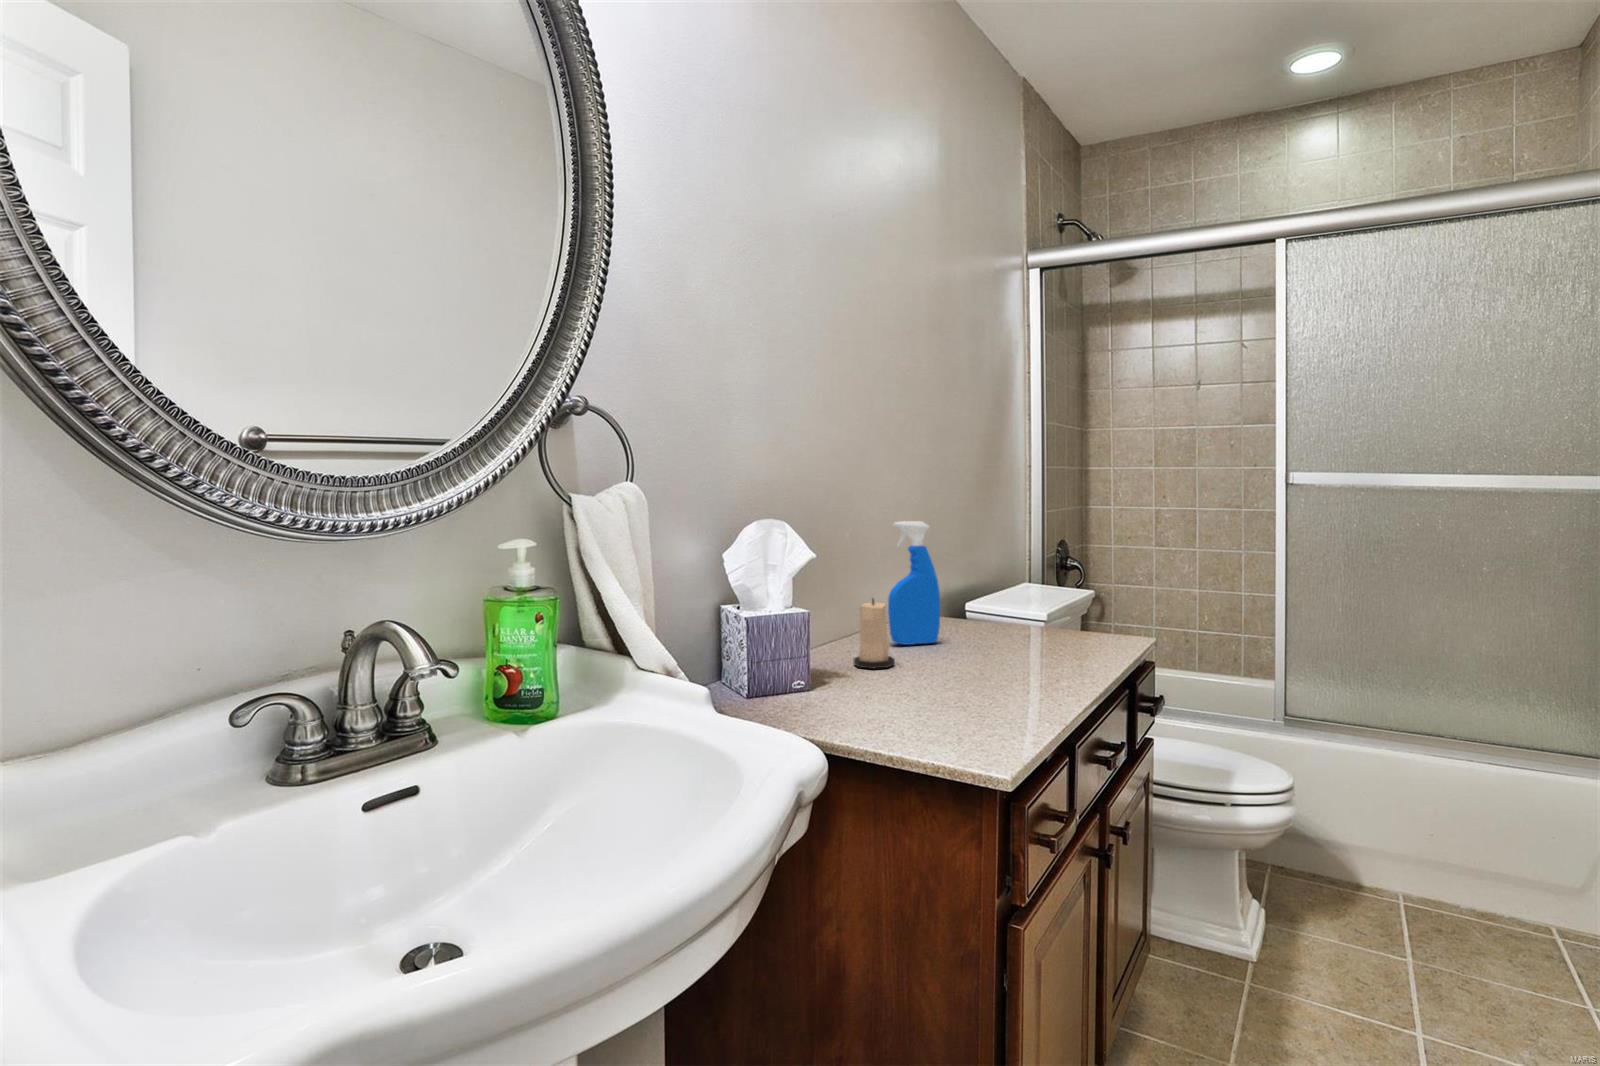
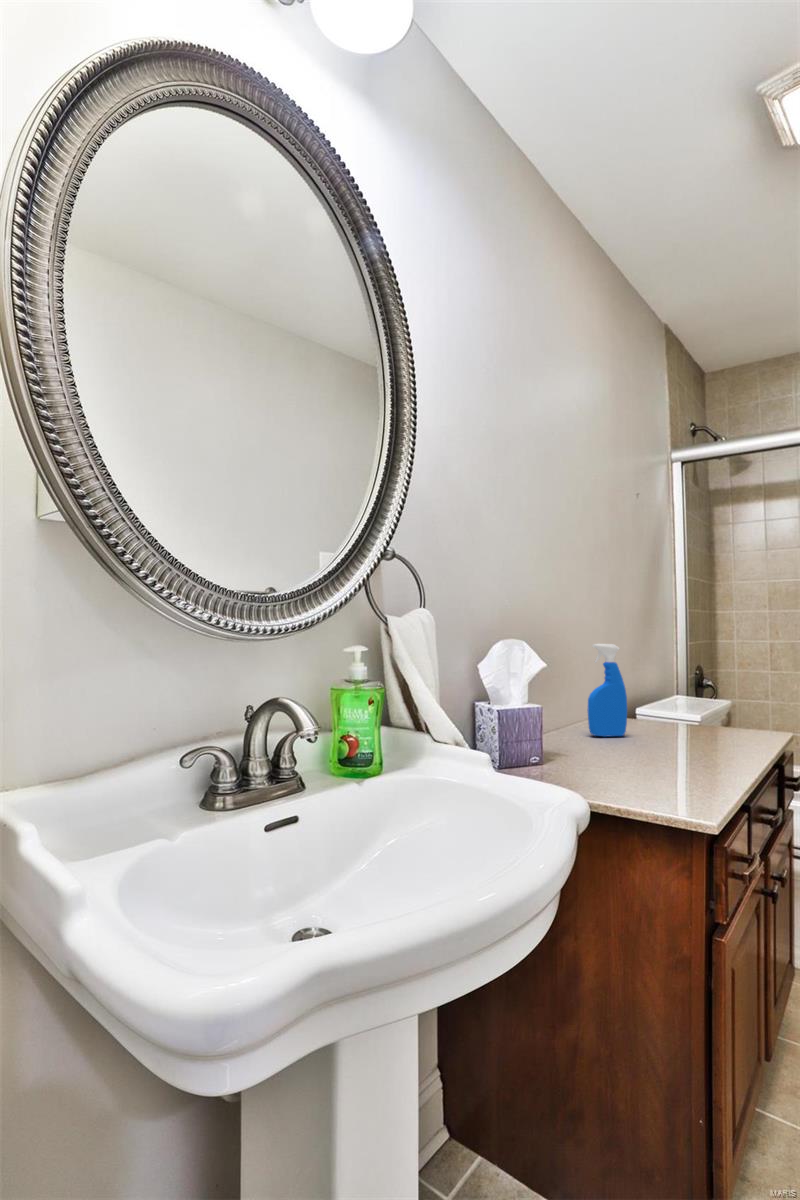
candle: present [854,599,895,668] -> none [567,699,599,753]

